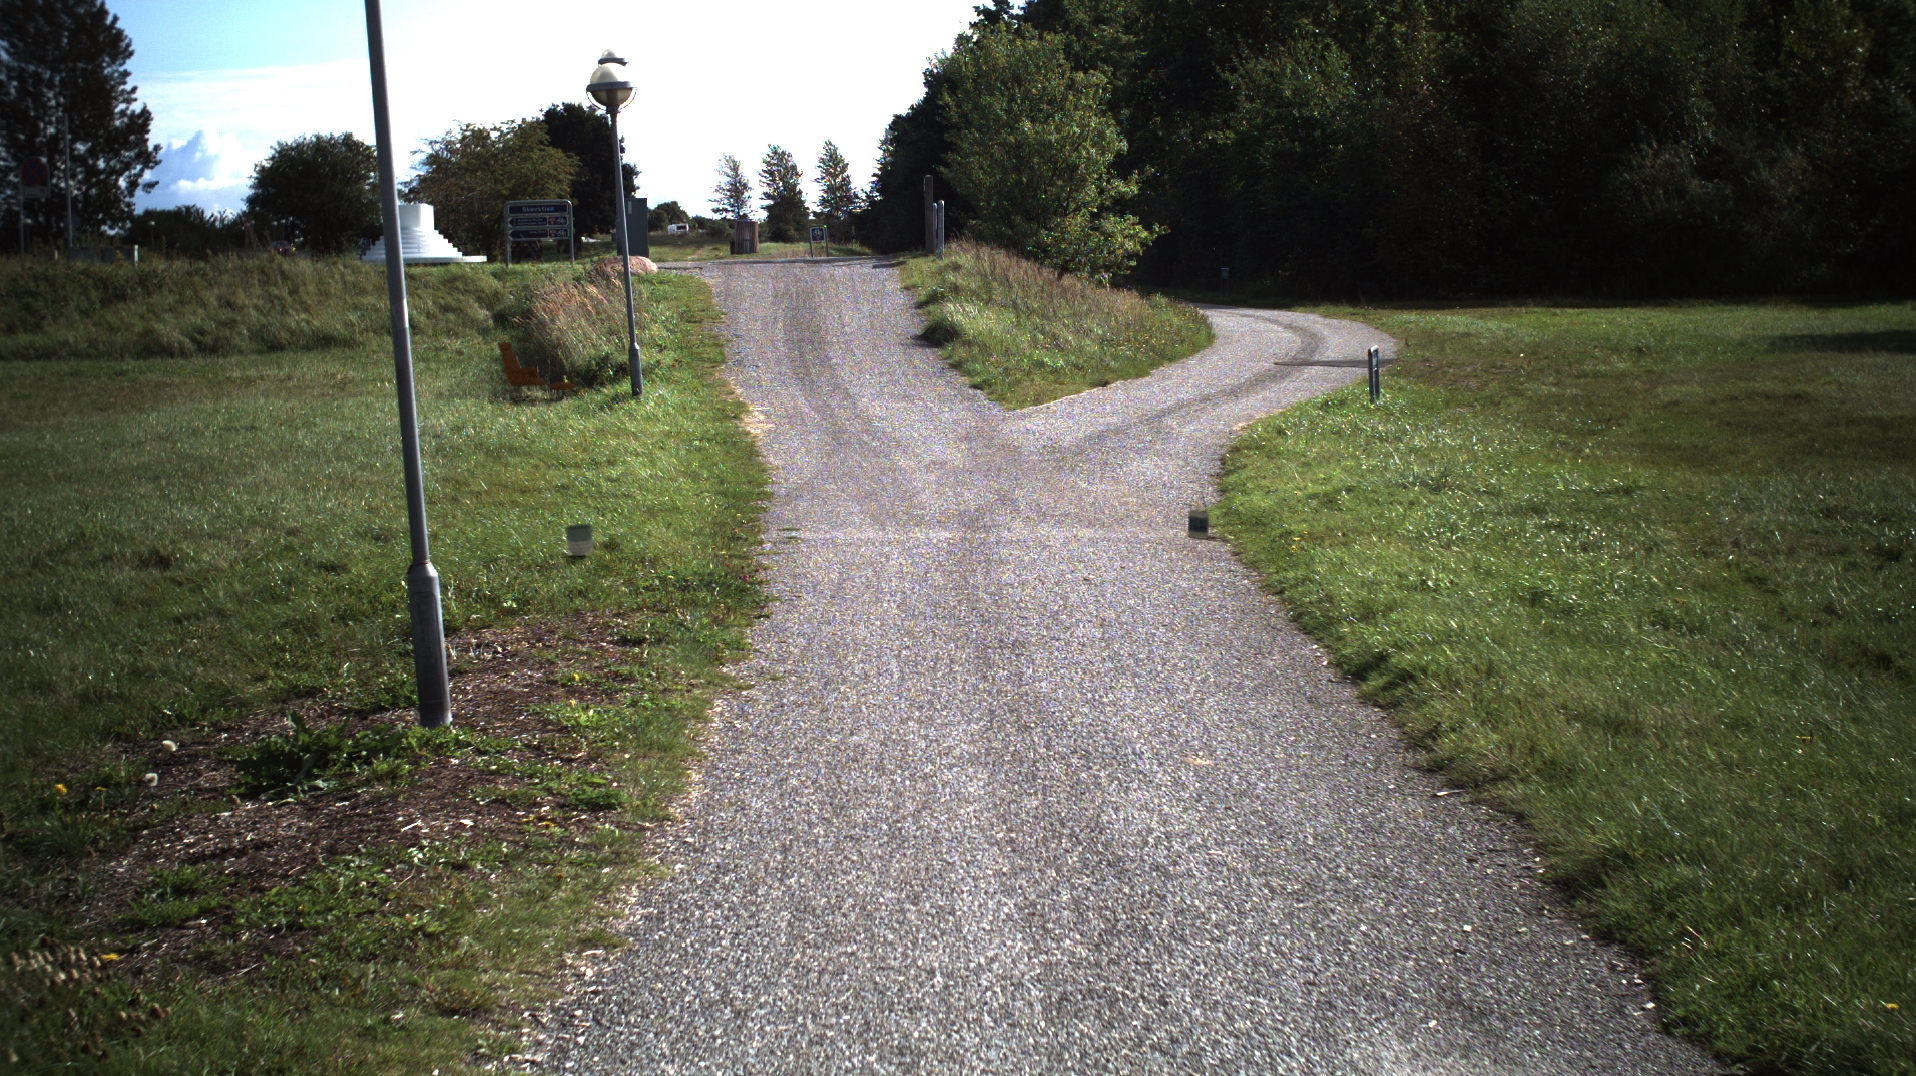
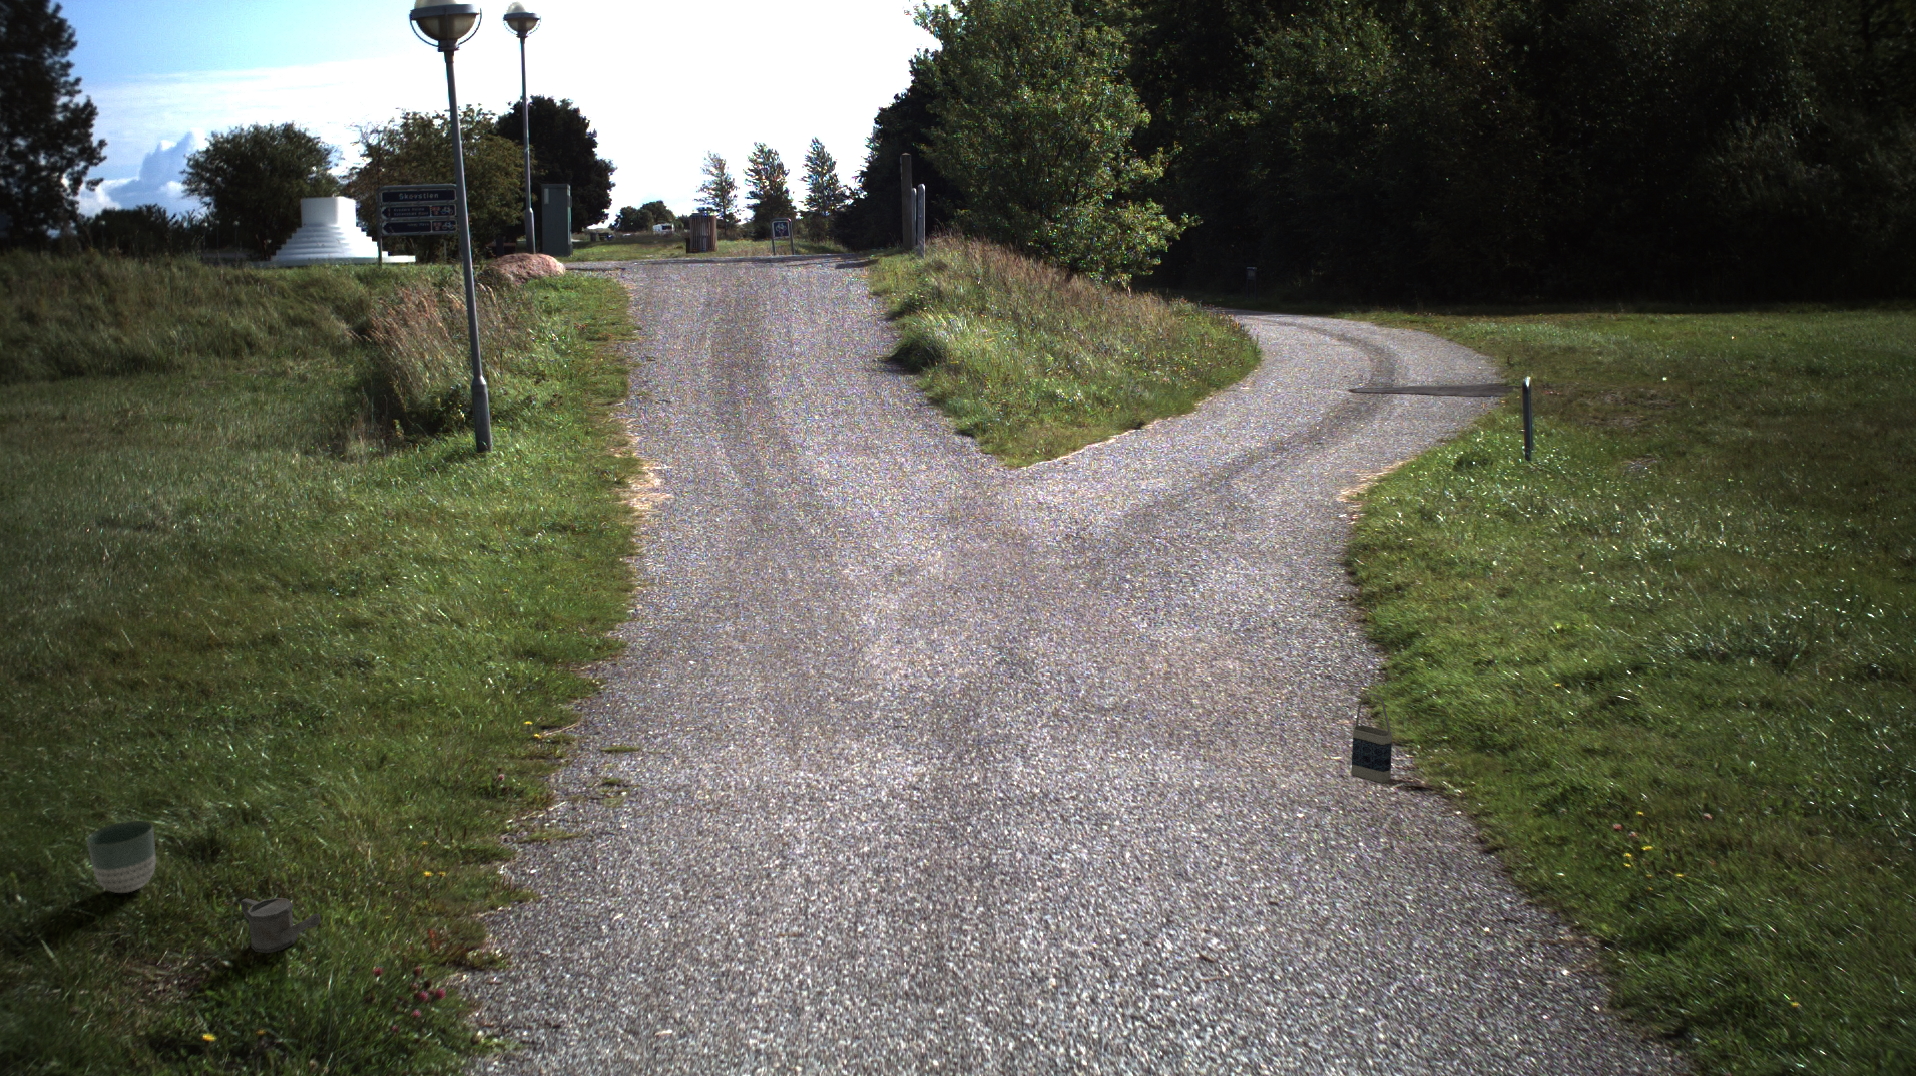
lounge chair: present [498,342,575,399] -> none [306,371,417,454]
watering can: none [647,548,688,570] -> present [241,898,321,953]

